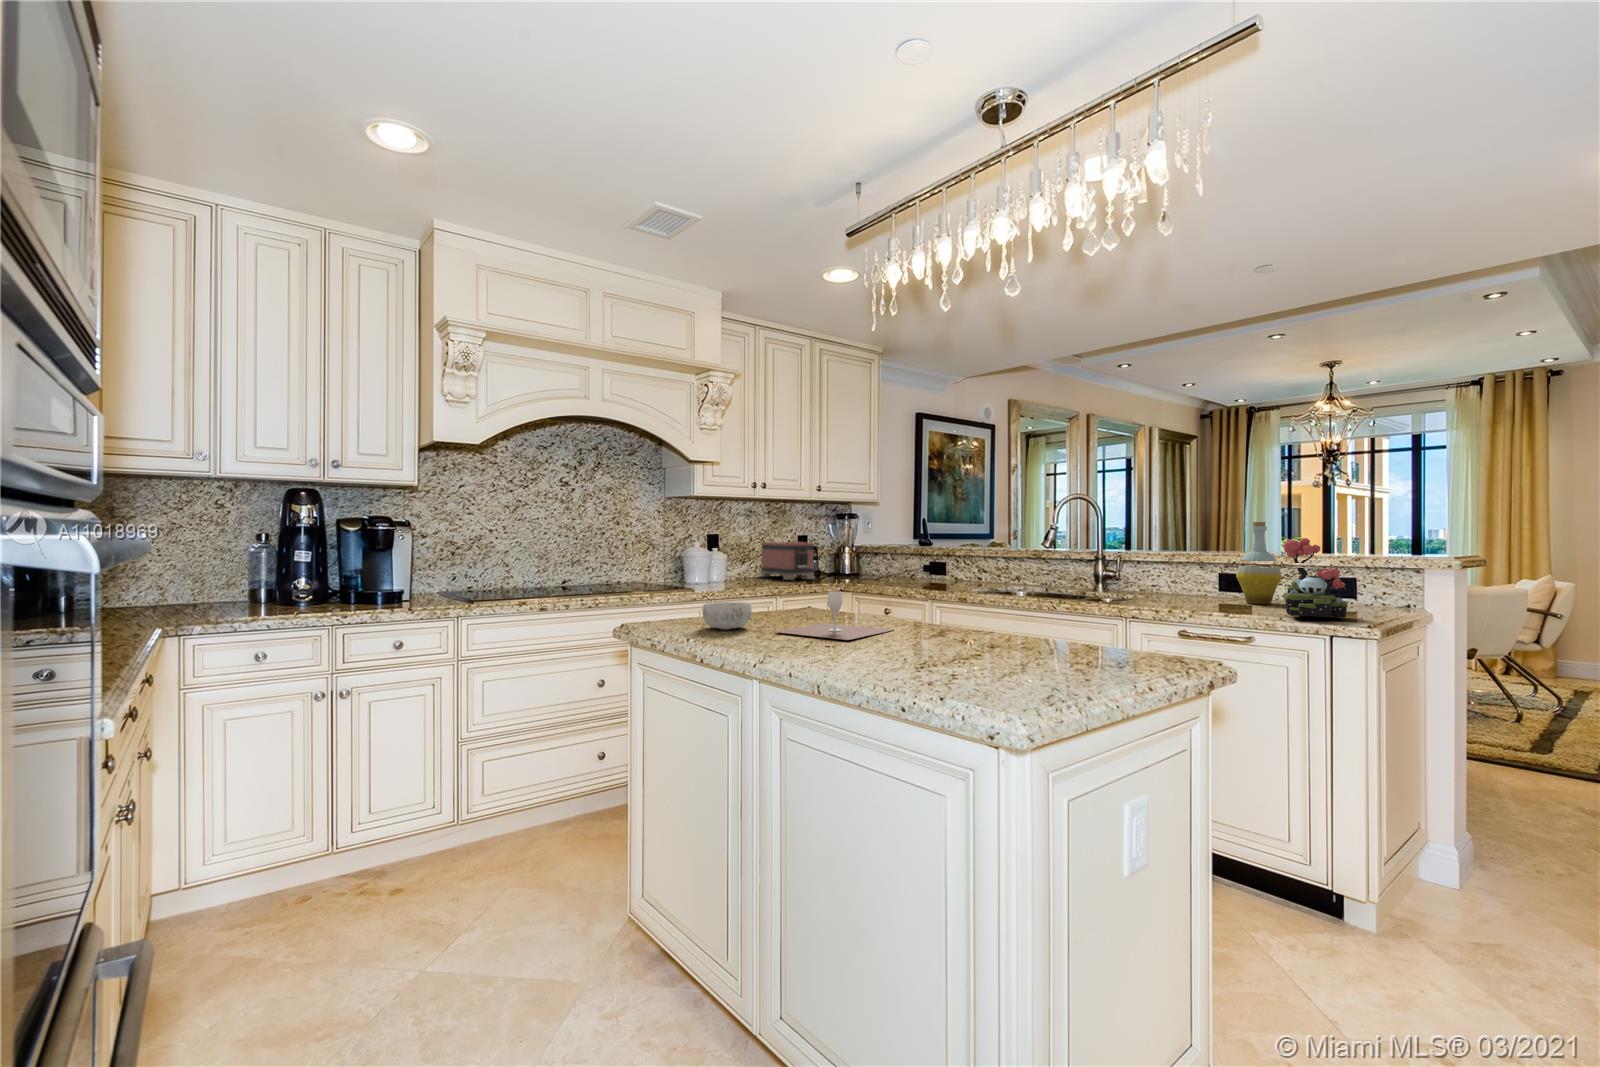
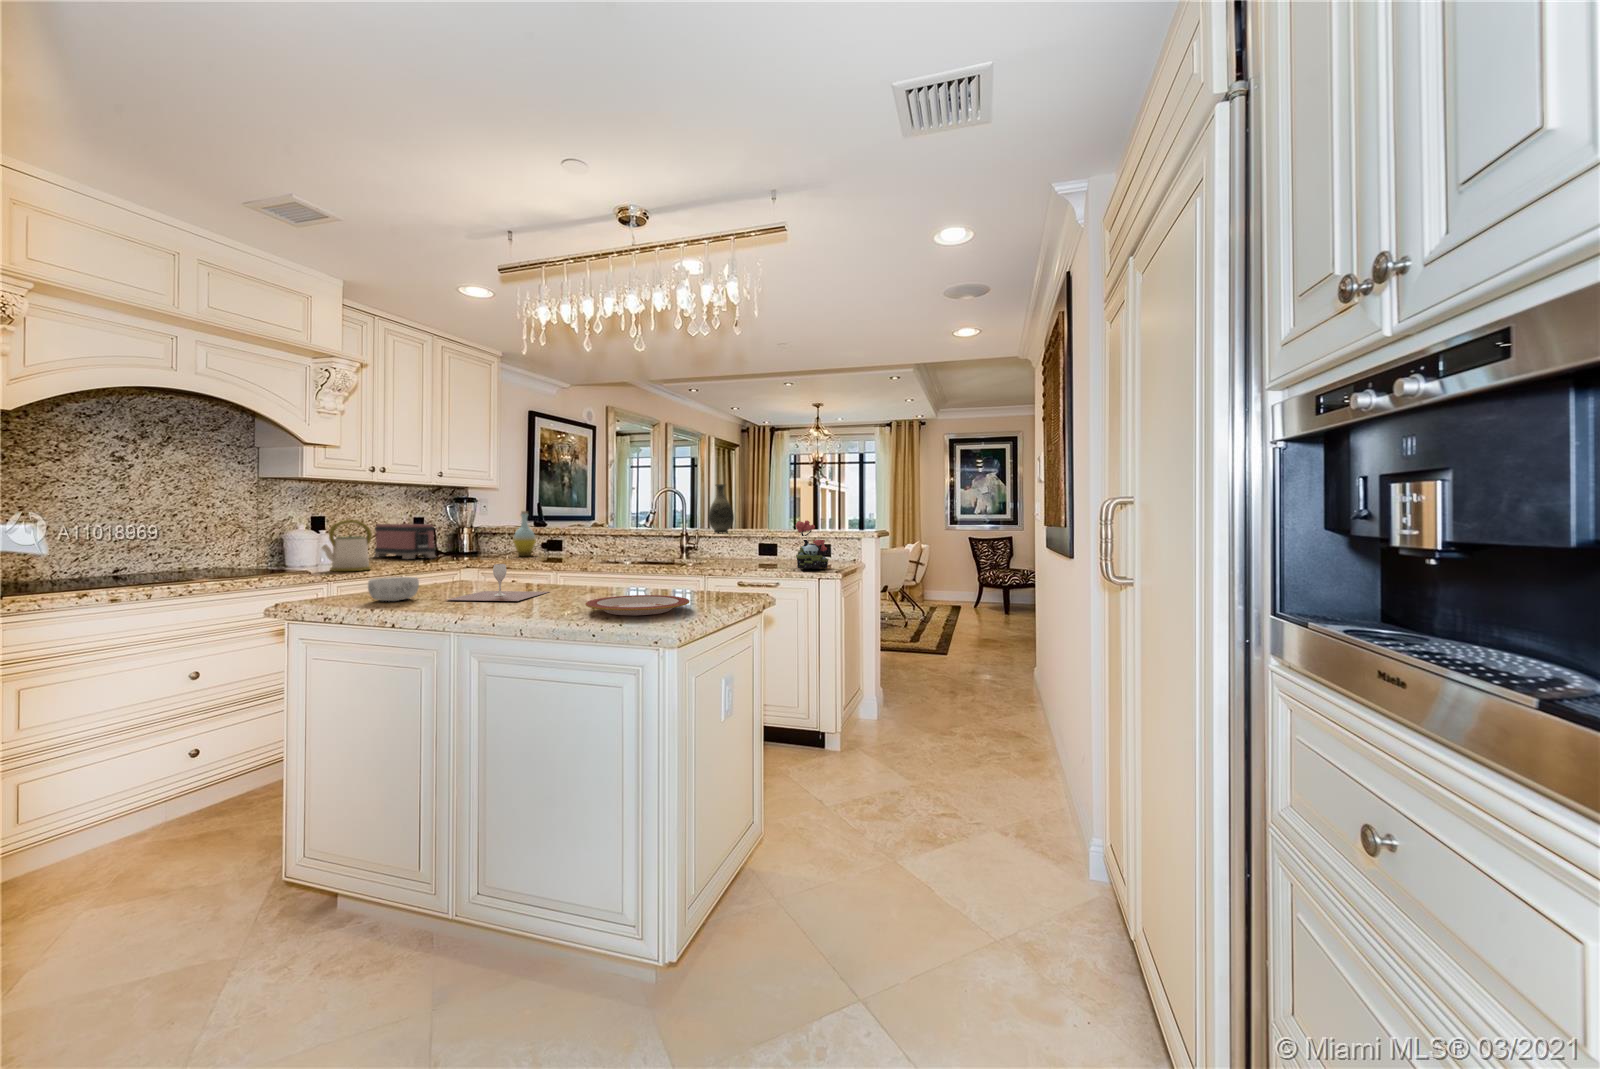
vase: none [1137,486,1178,557] -> present [708,484,734,533]
bottle: present [1236,522,1282,604] -> present [513,511,536,556]
kettle: none [706,537,749,591] -> present [322,520,372,571]
plate: none [920,644,1074,677] -> present [585,595,690,615]

